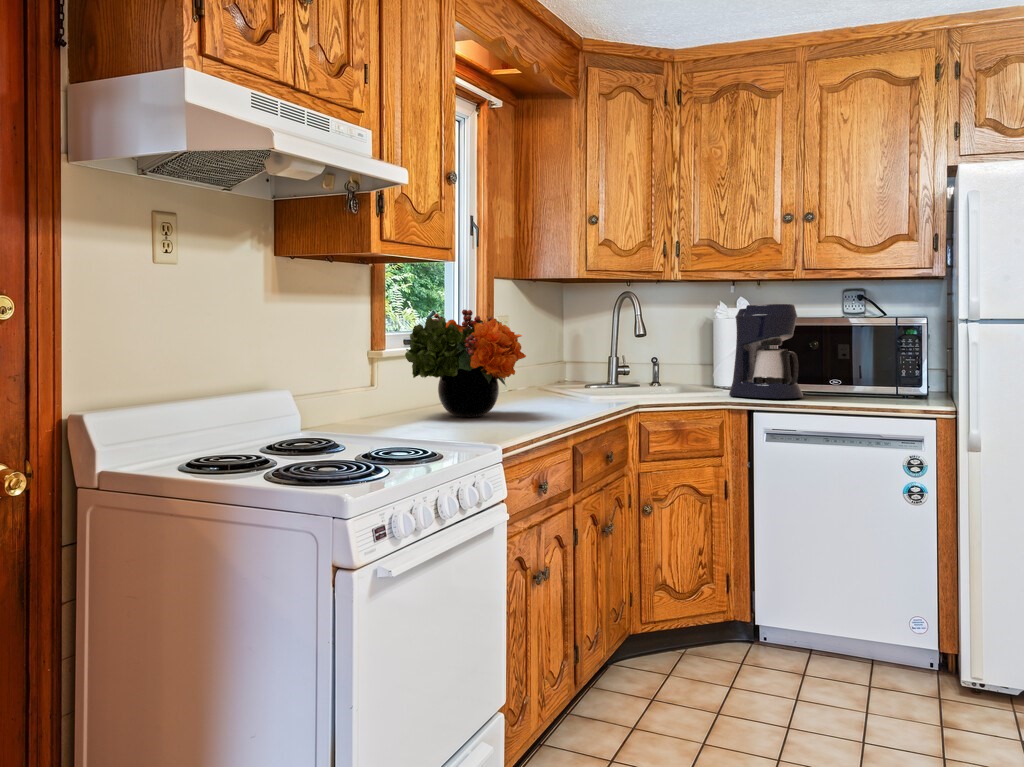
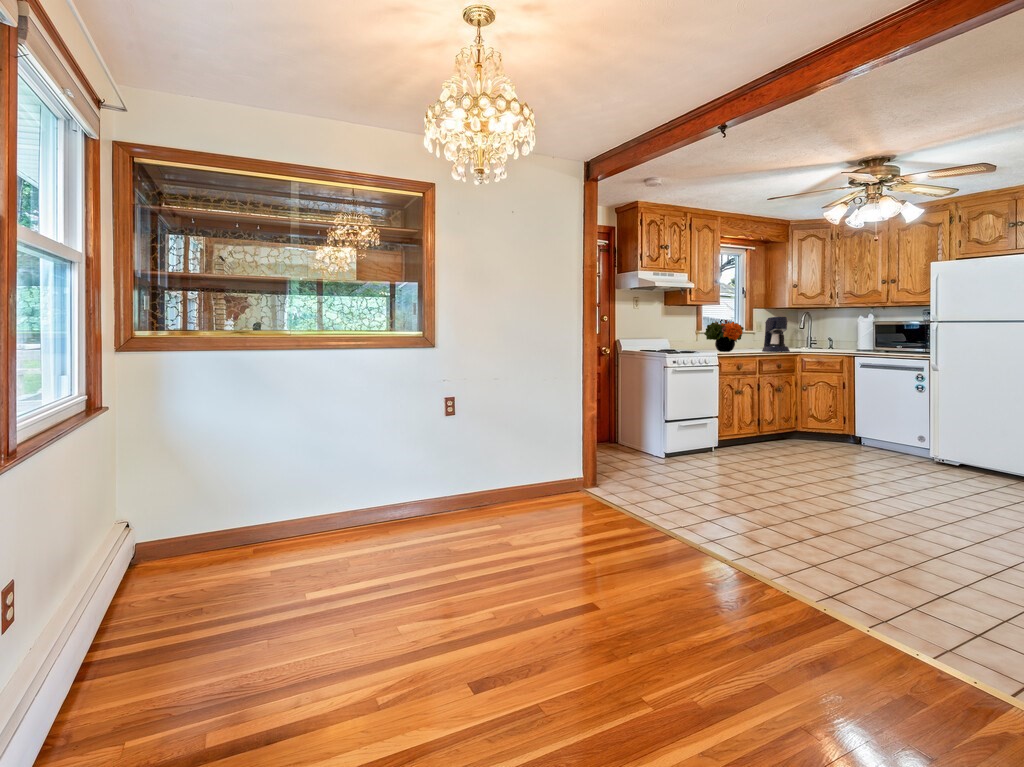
coffee maker: present [729,304,803,399] -> present [762,317,790,352]

